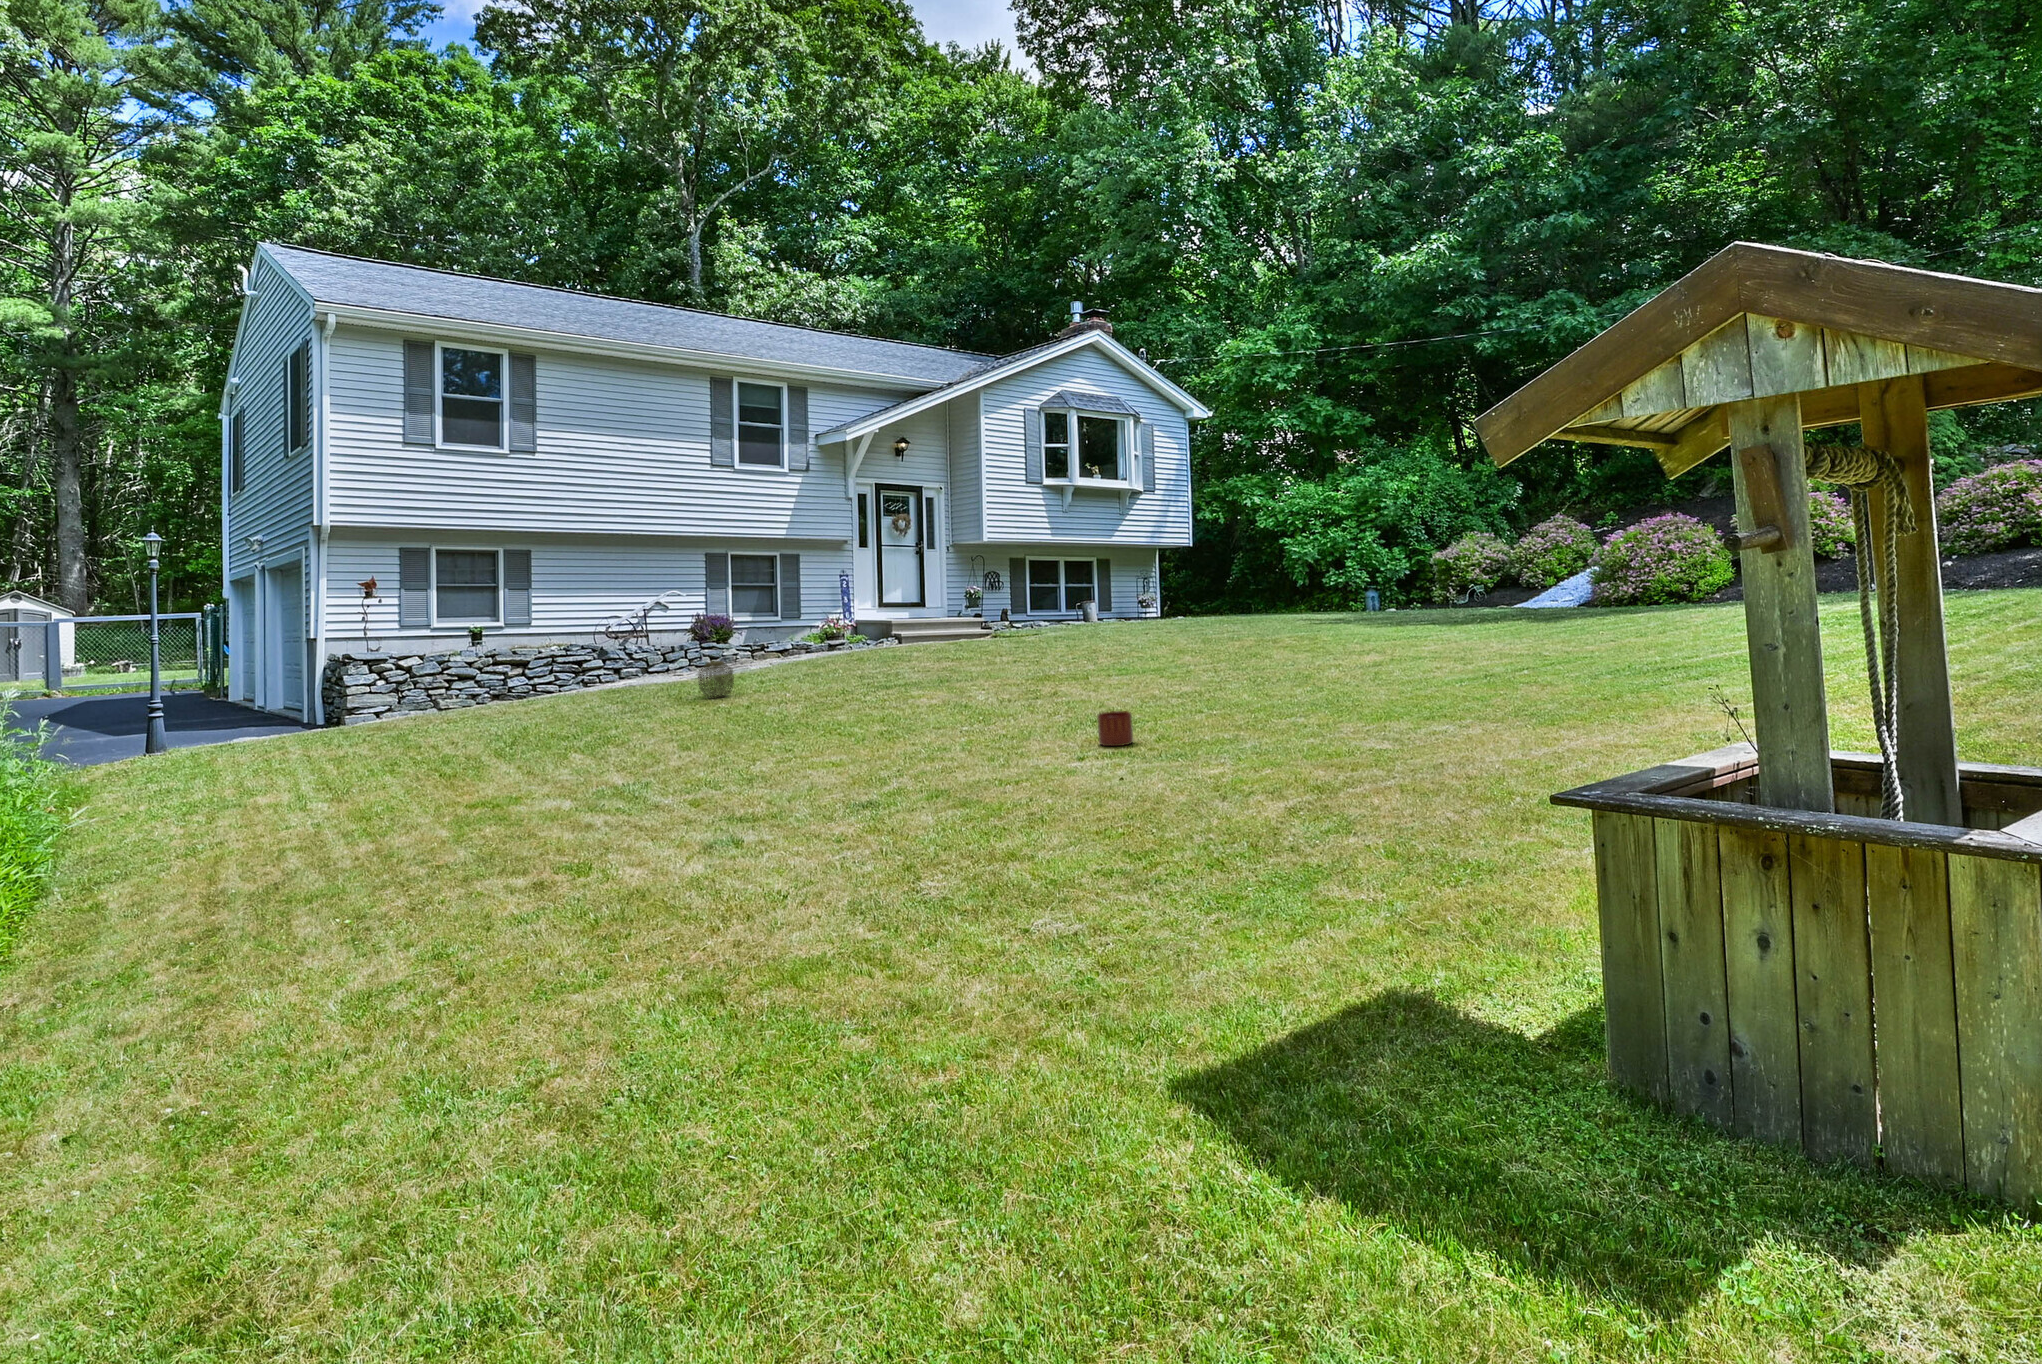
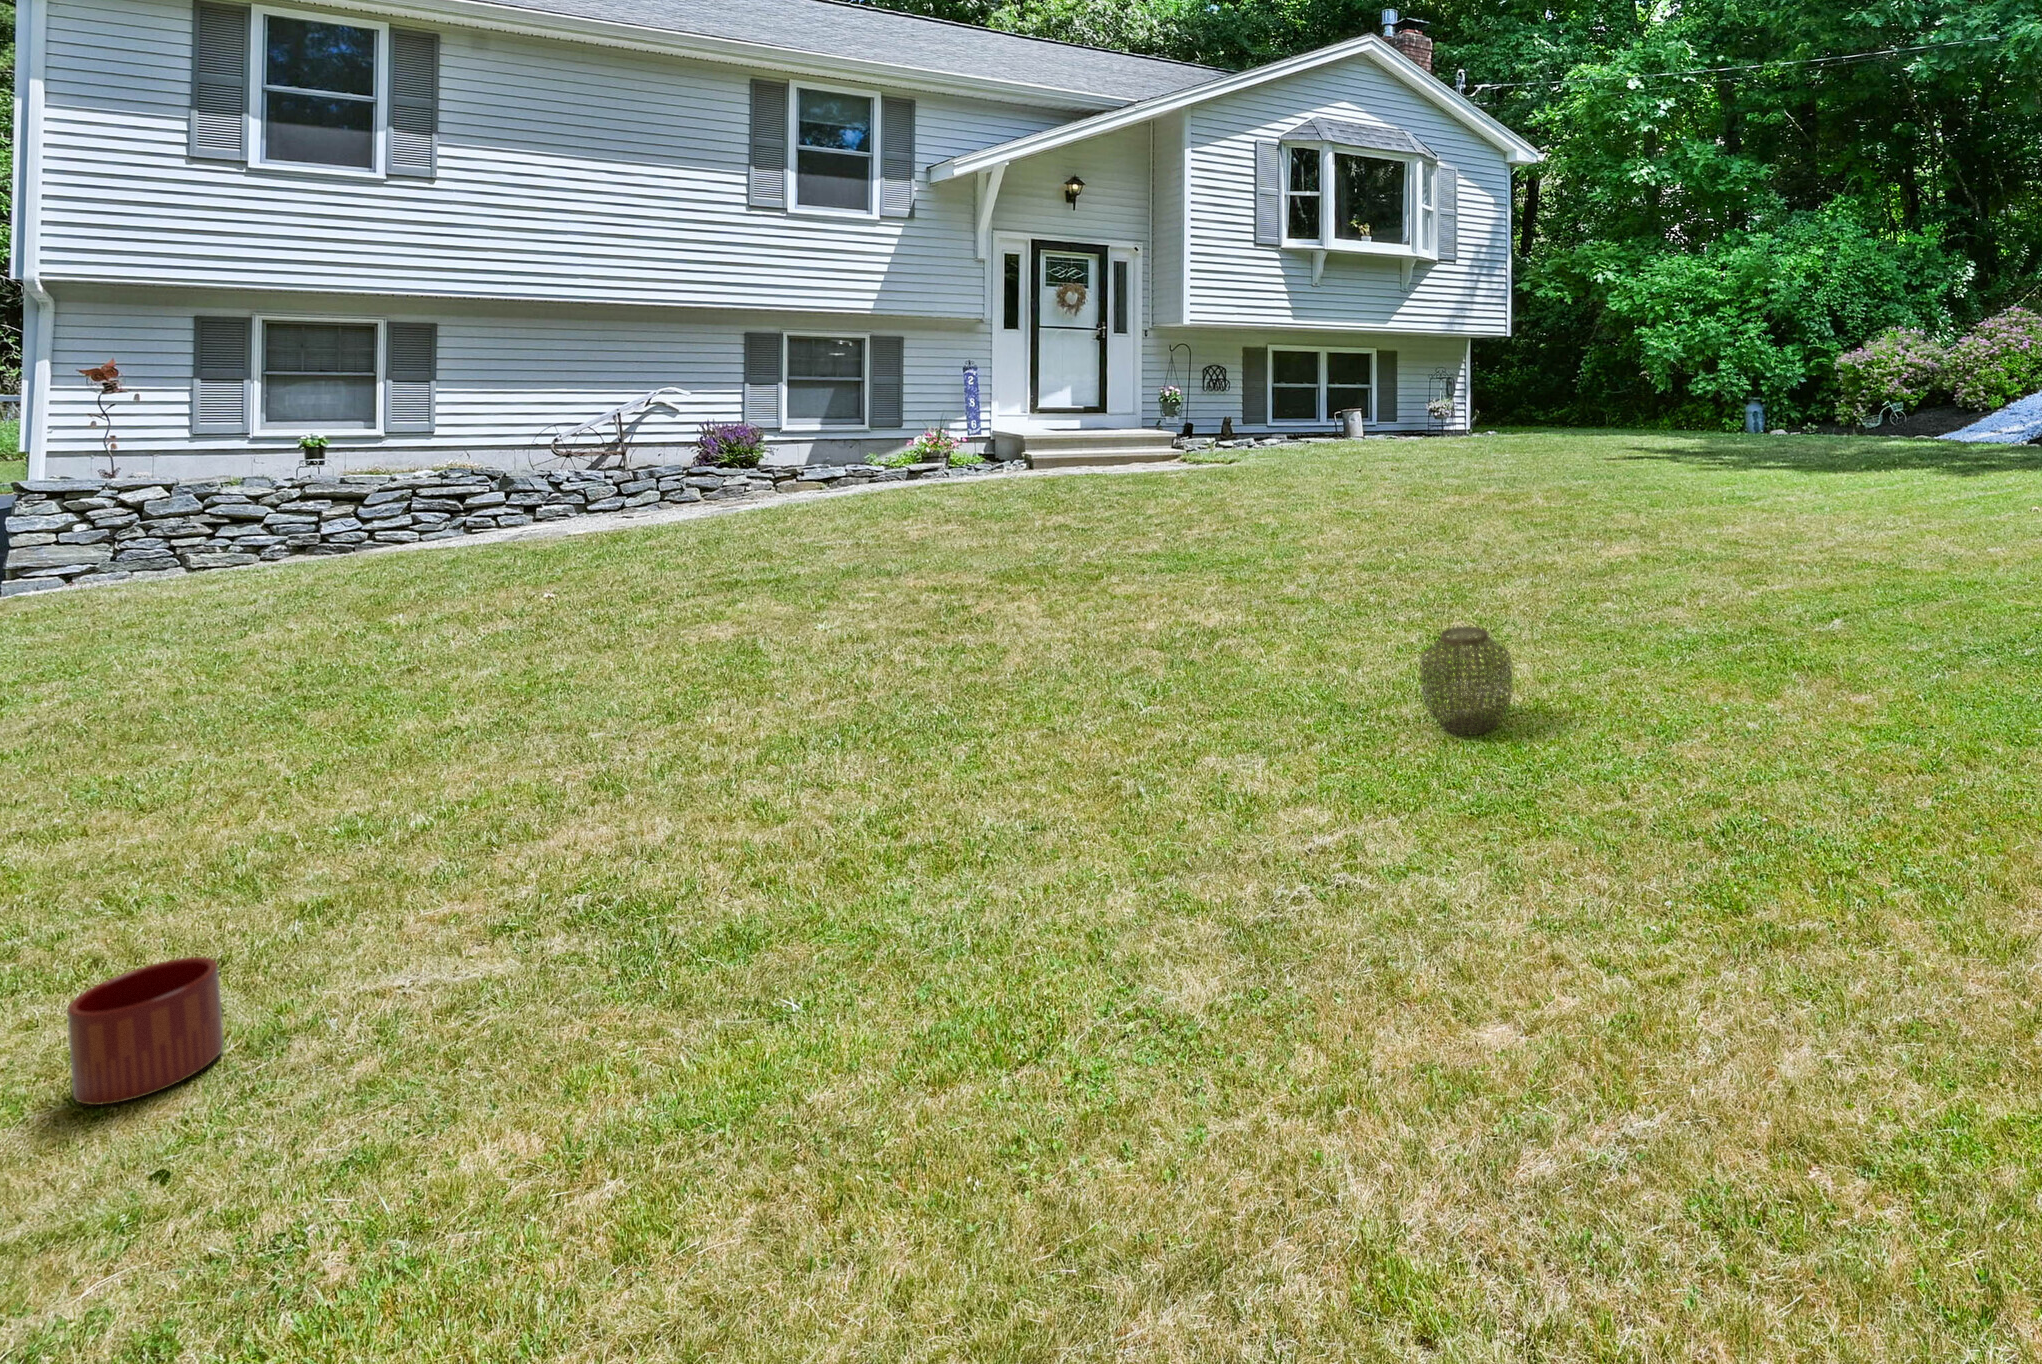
woven basket: present [698,661,734,699] -> present [1421,627,1512,735]

